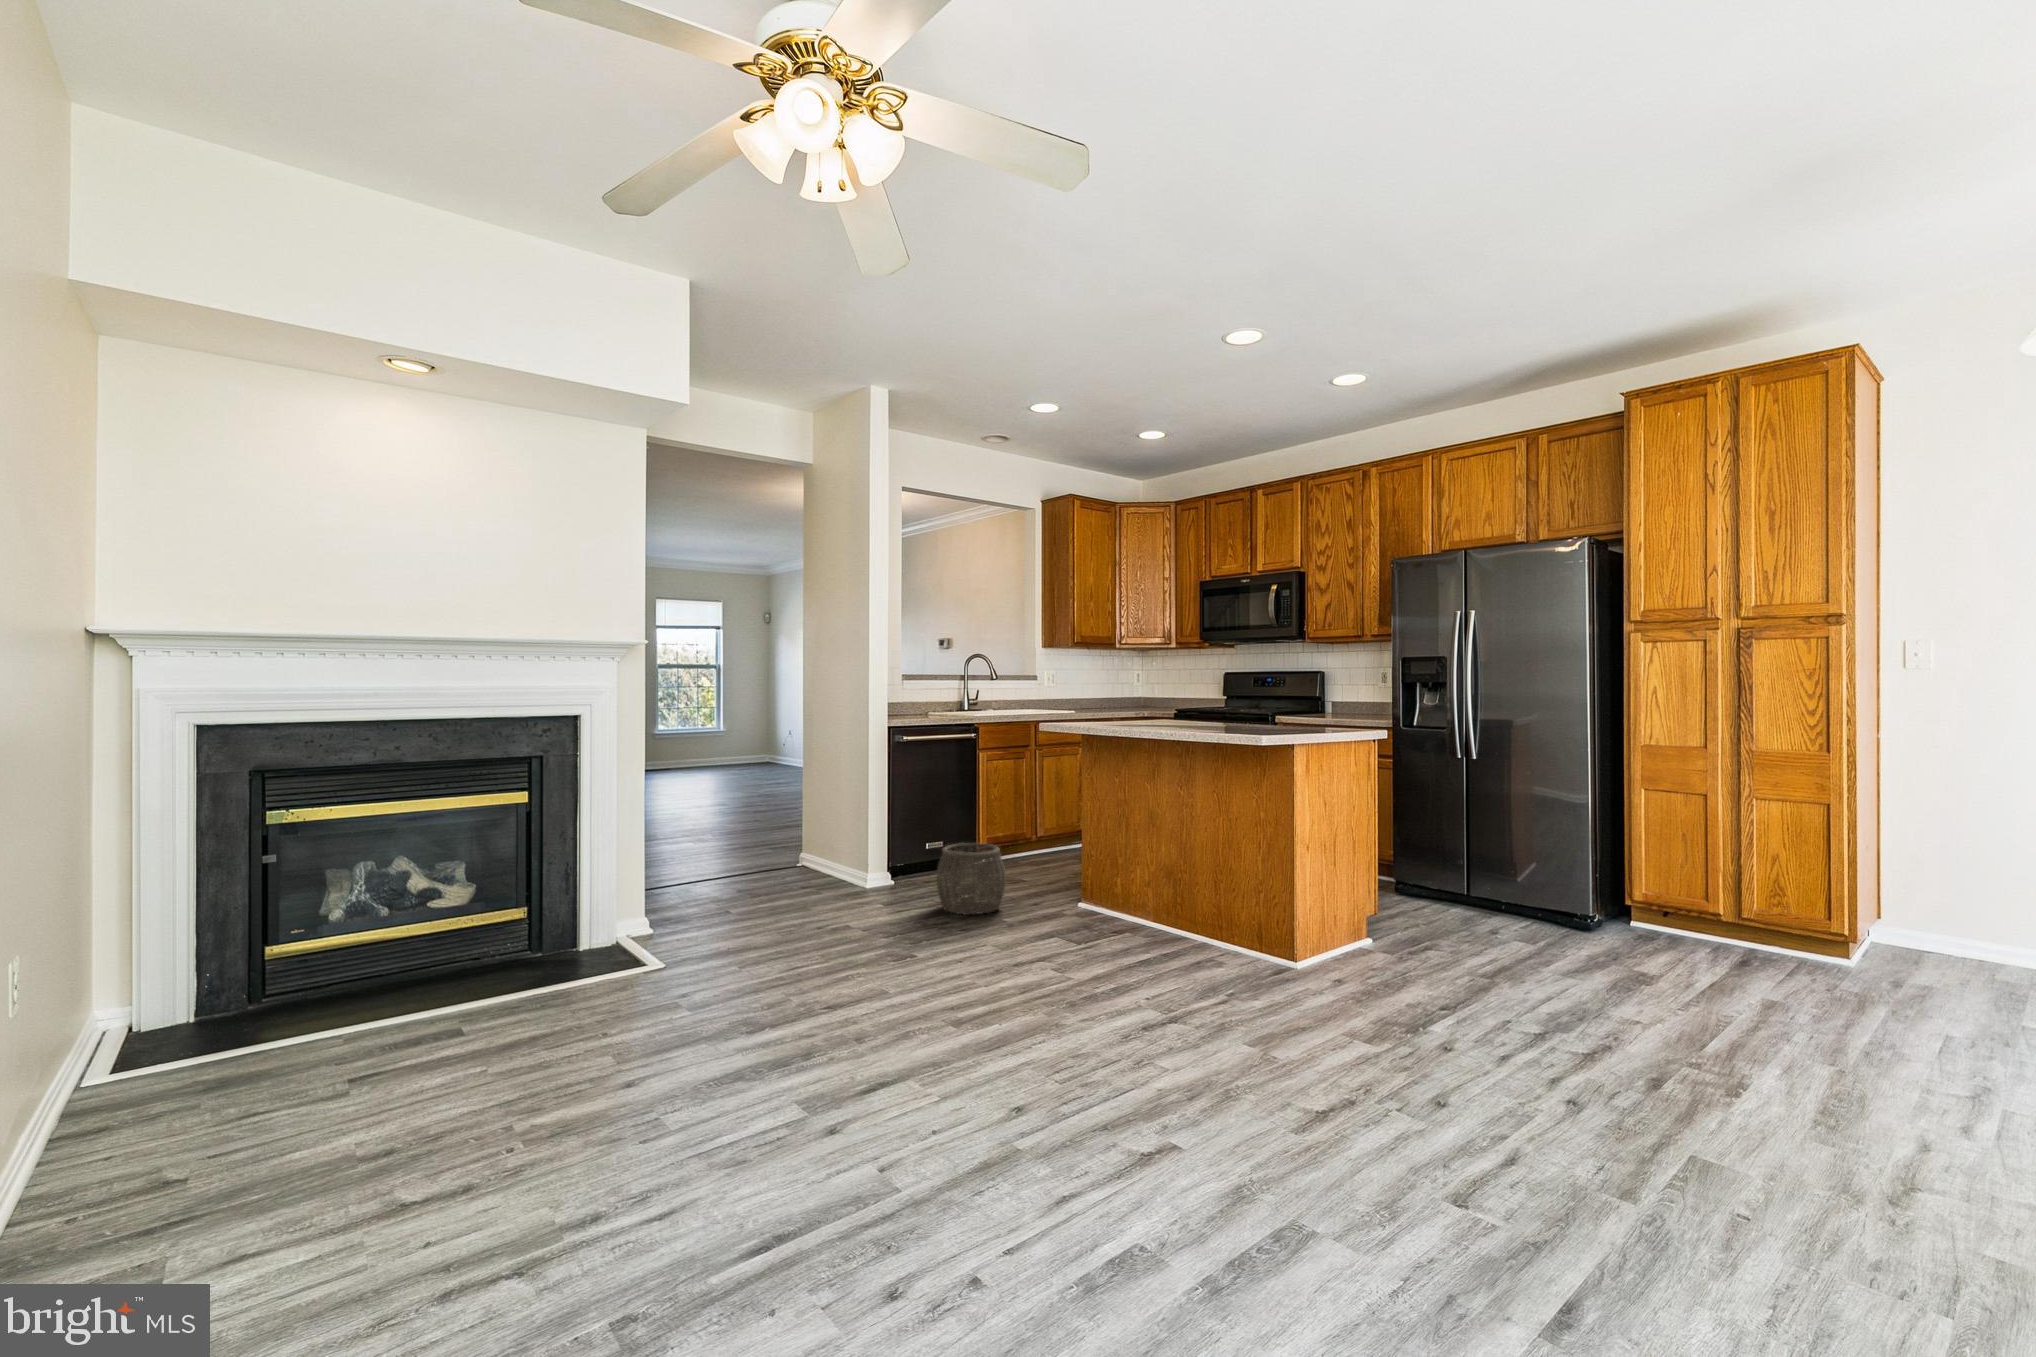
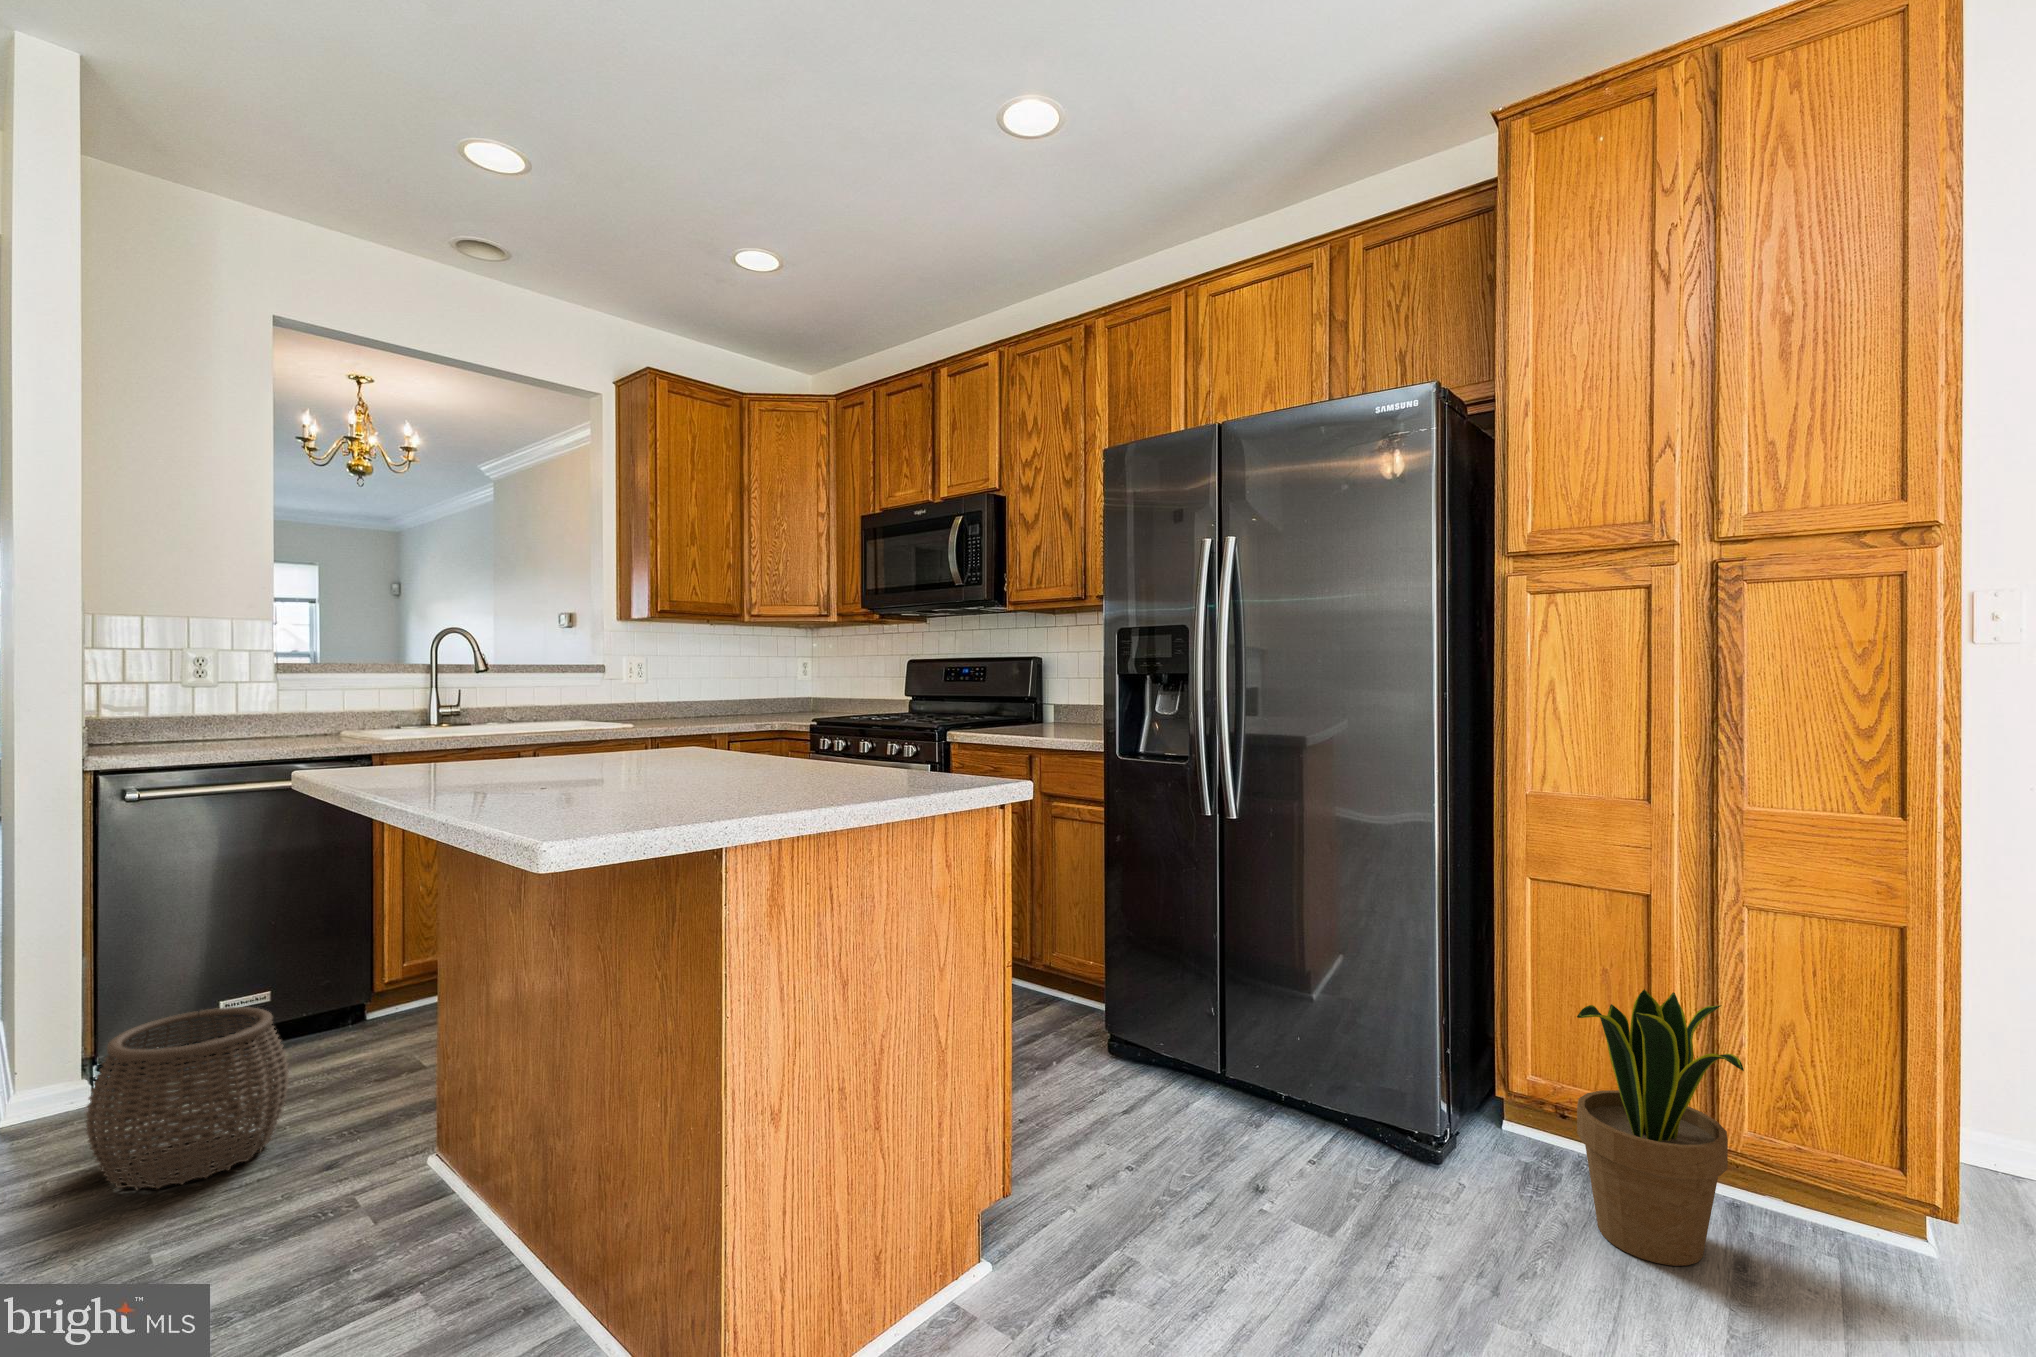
potted plant: none [1663,835,1744,962] -> present [1577,989,1744,1266]

